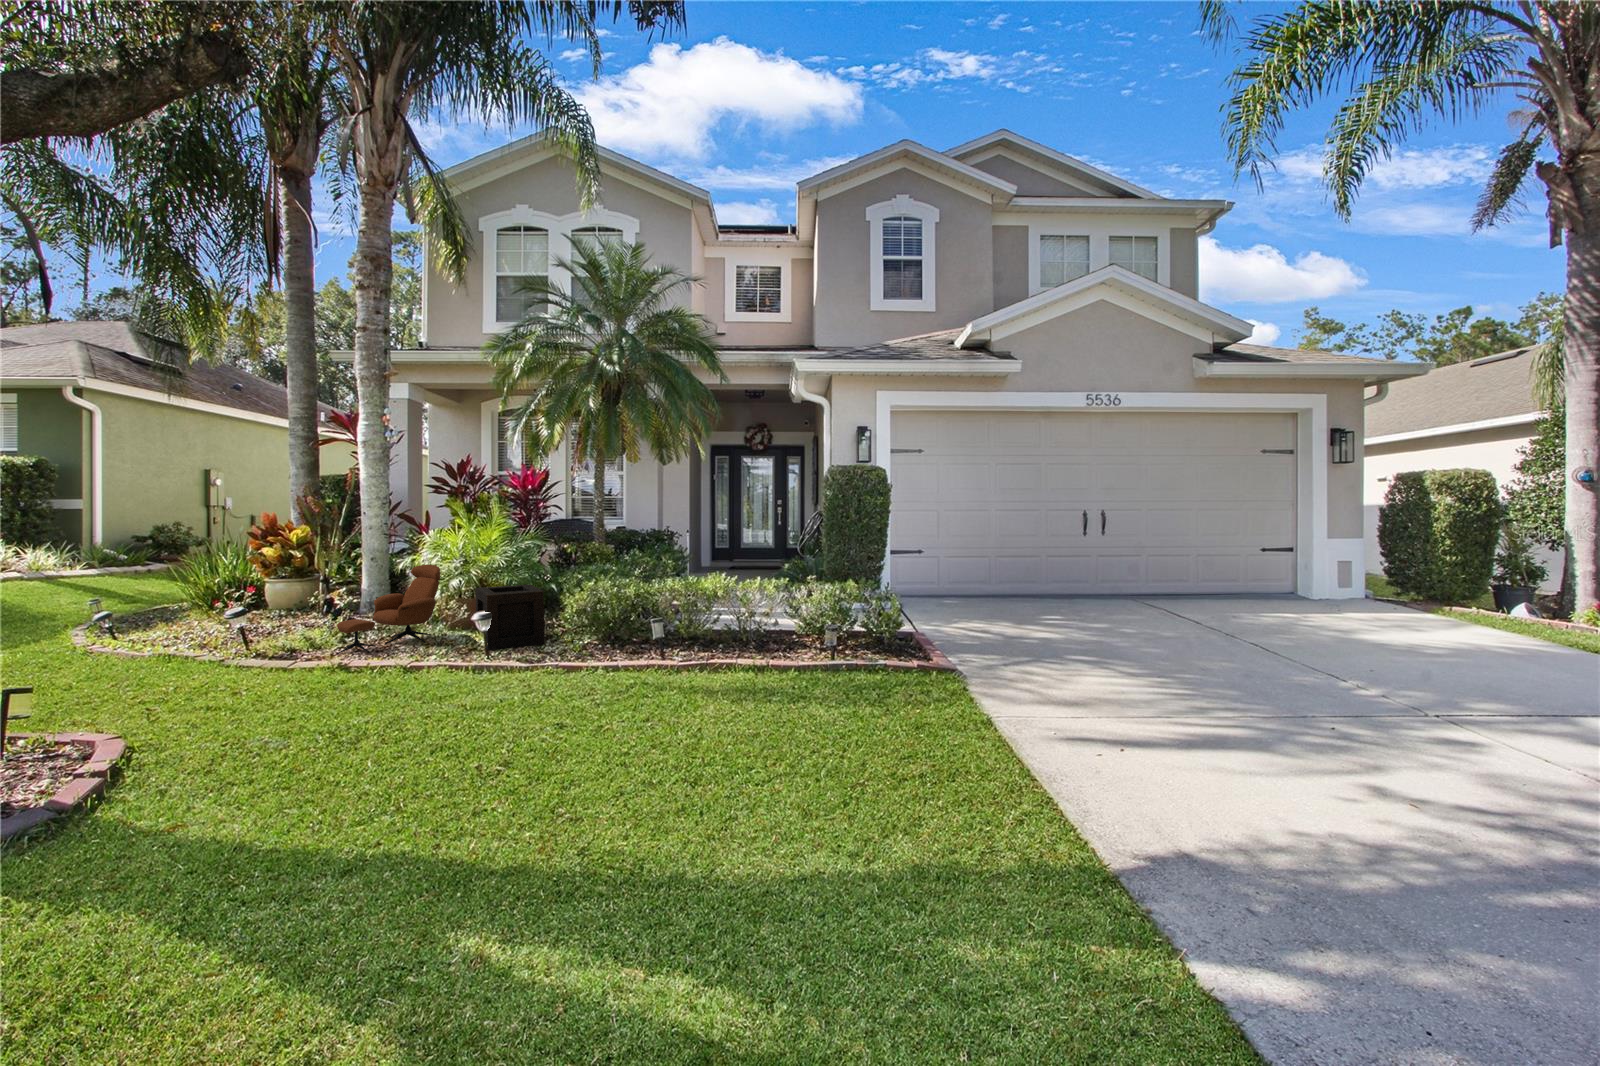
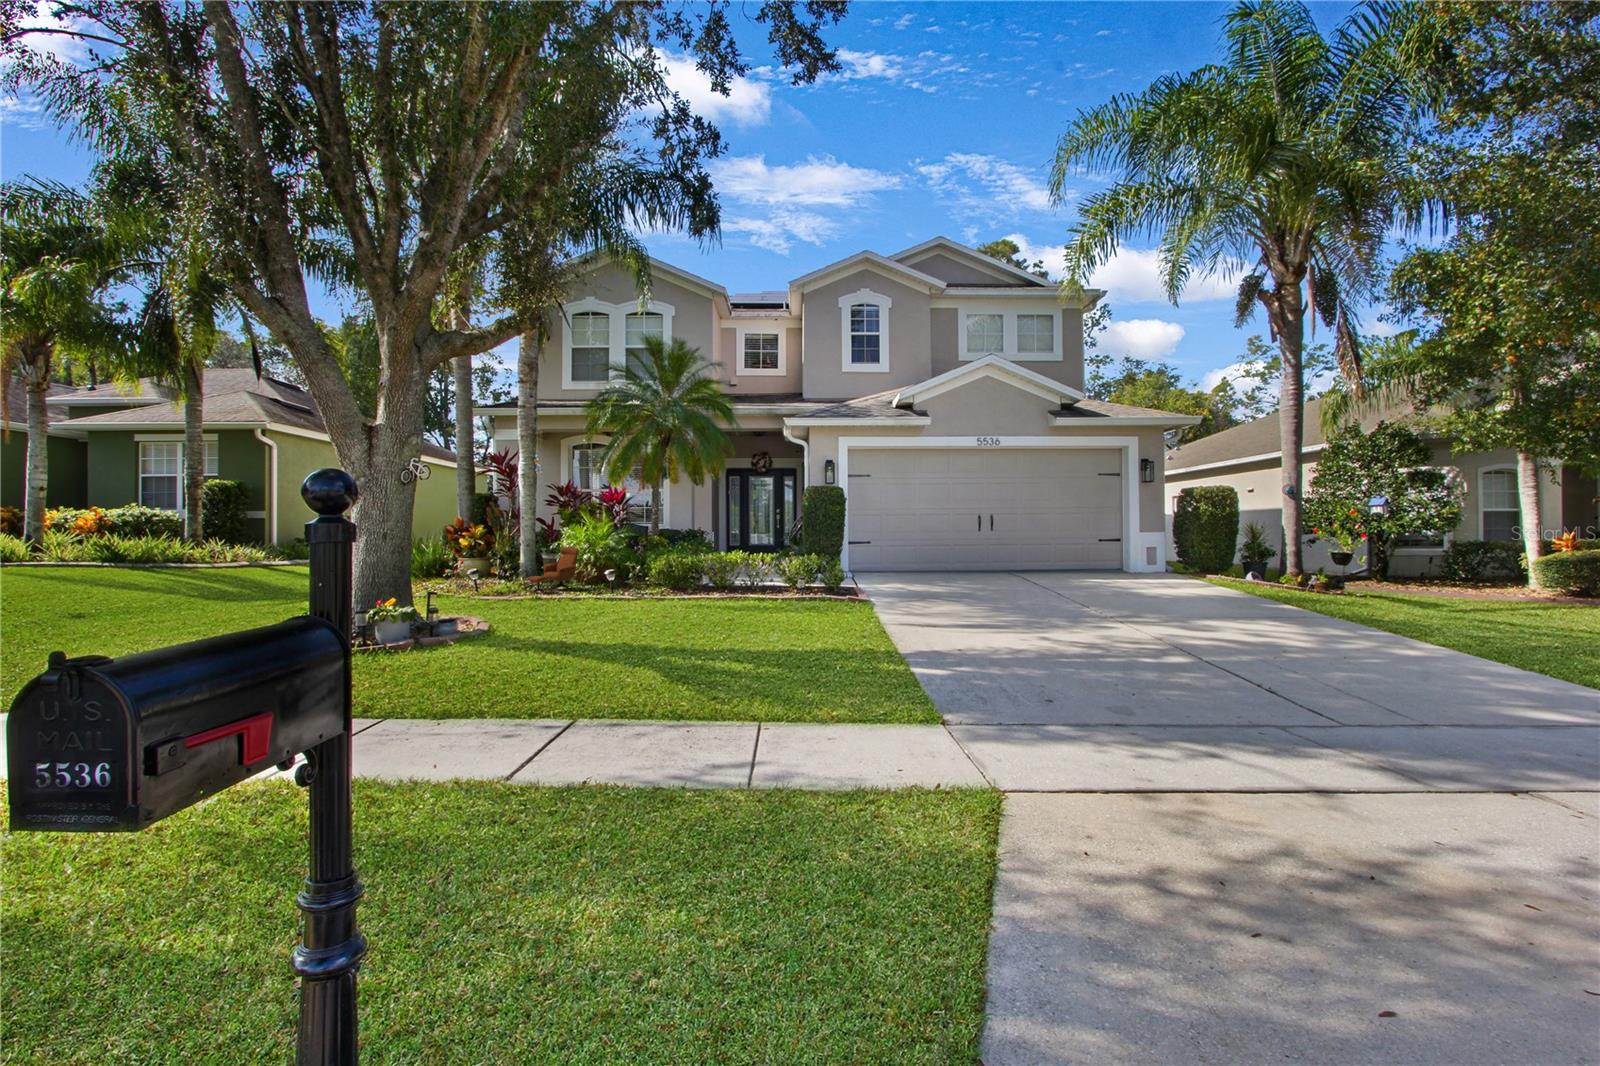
wooden crate: present [476,584,544,650] -> none [599,558,639,593]

